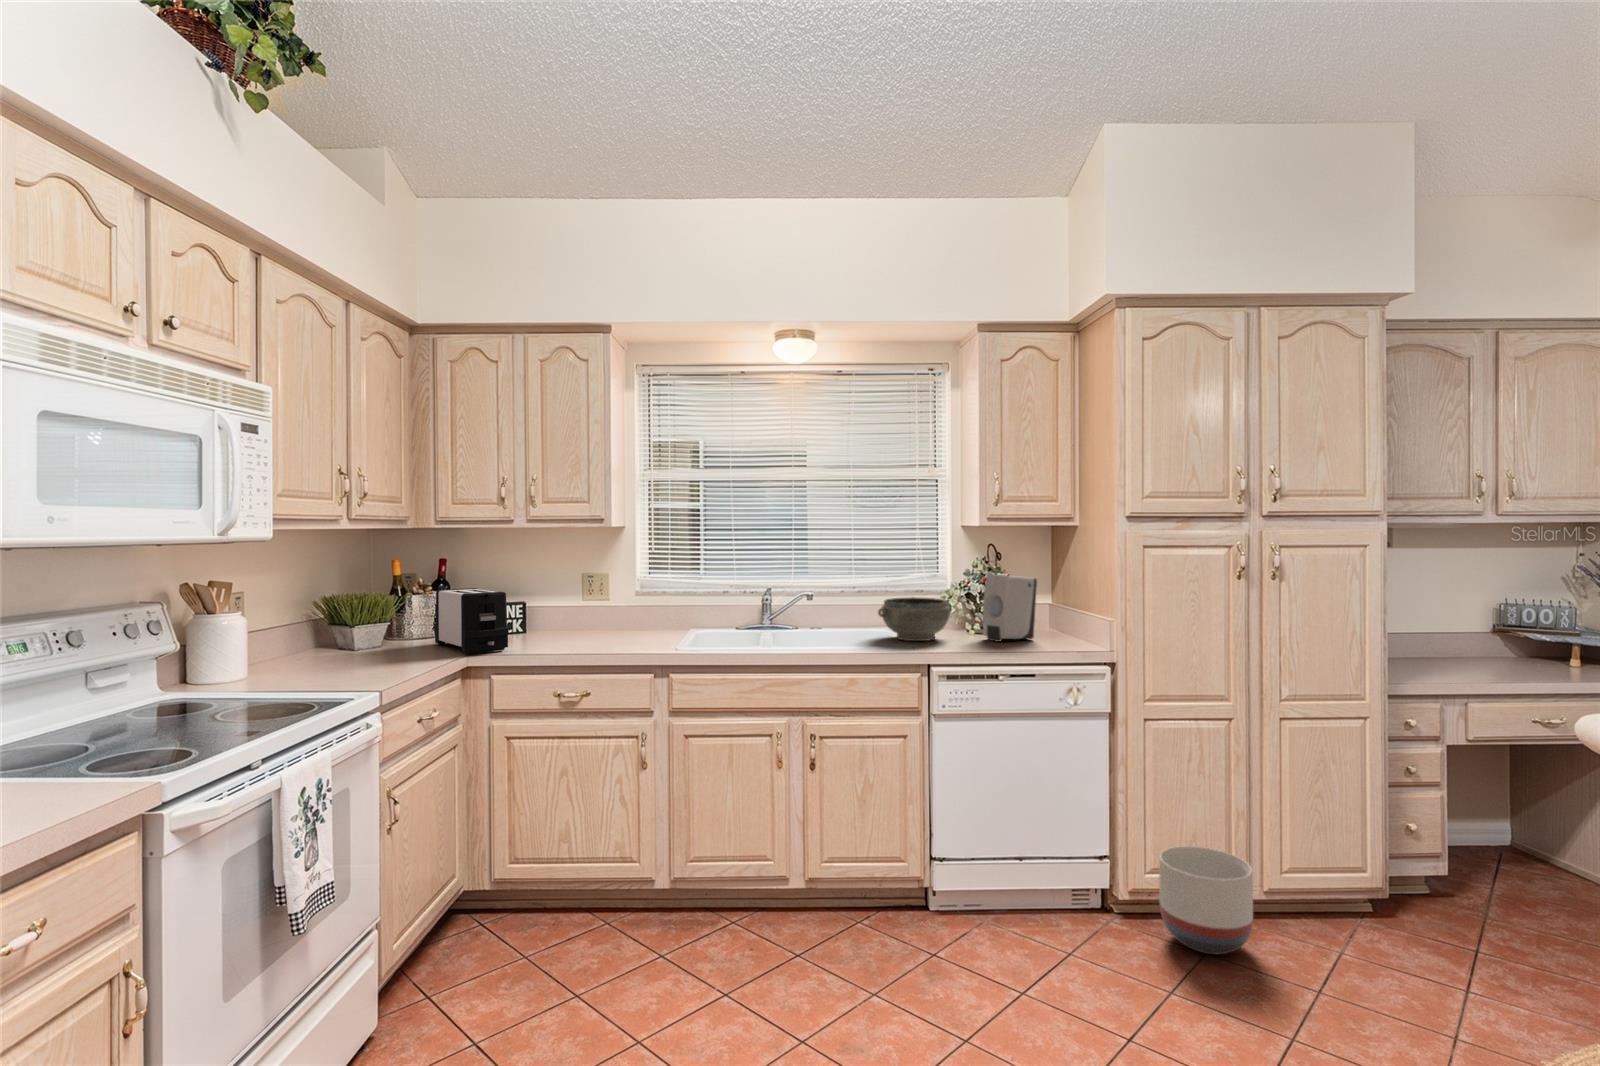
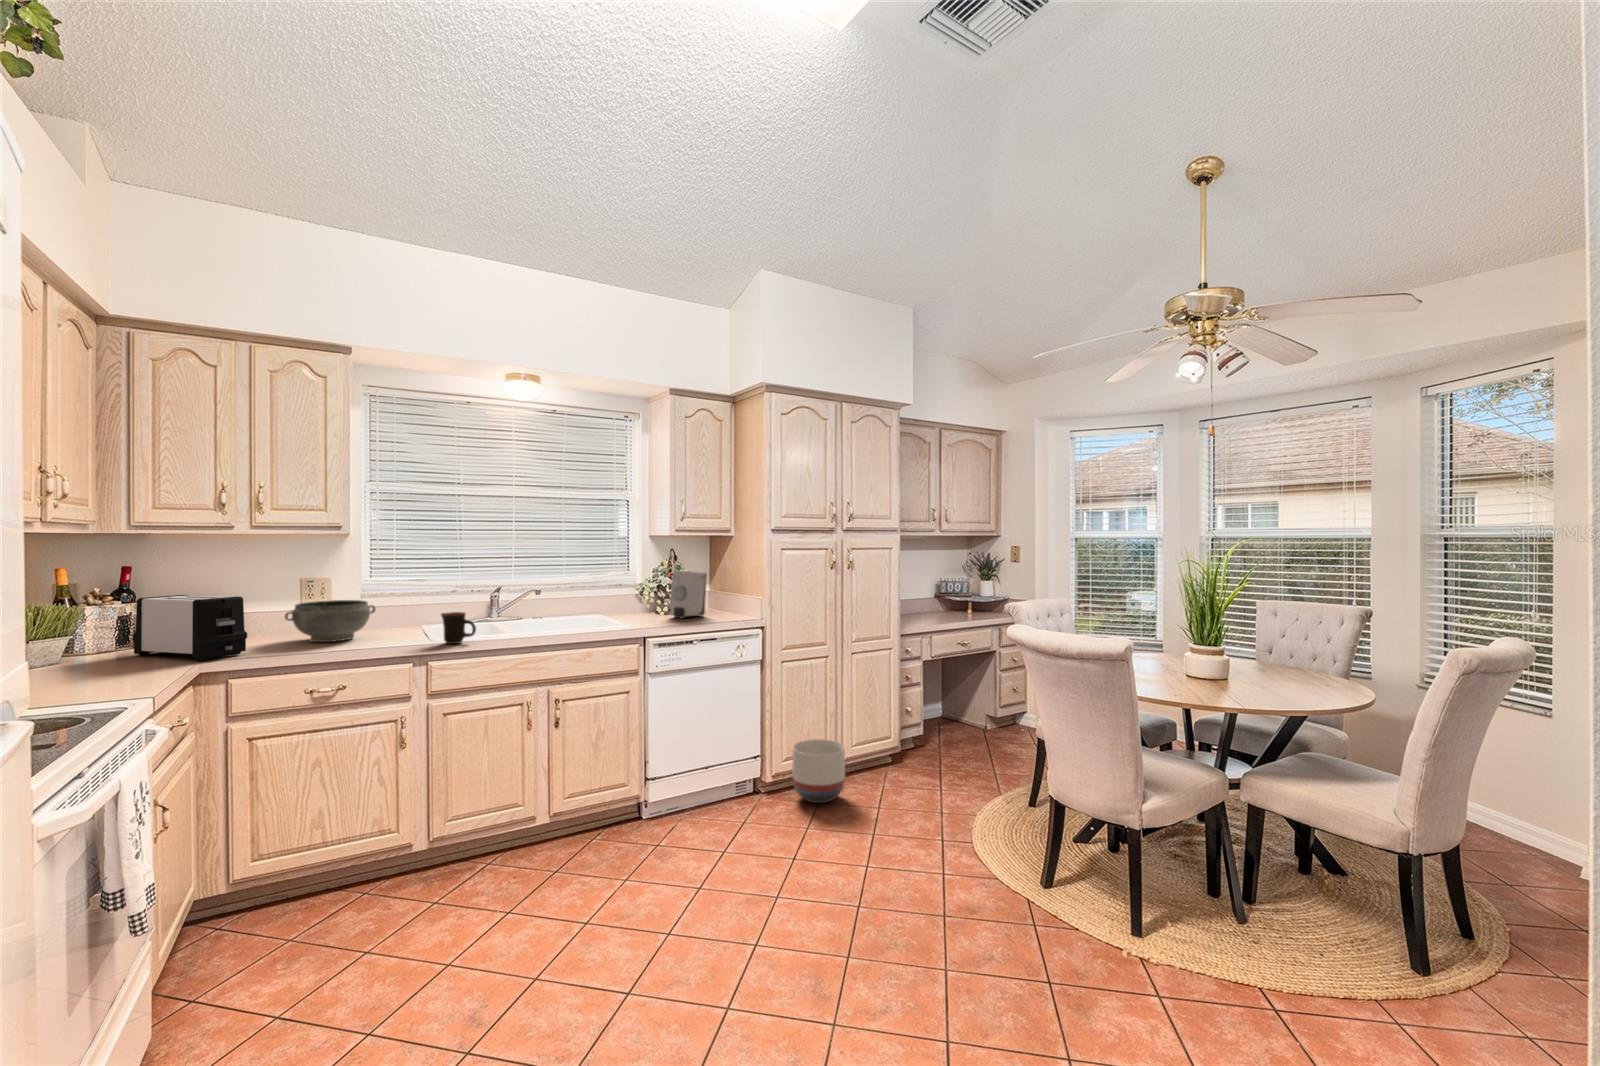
bowl: present [878,597,952,641] -> present [285,600,375,642]
mug: none [680,618,715,656] -> present [441,612,476,644]

